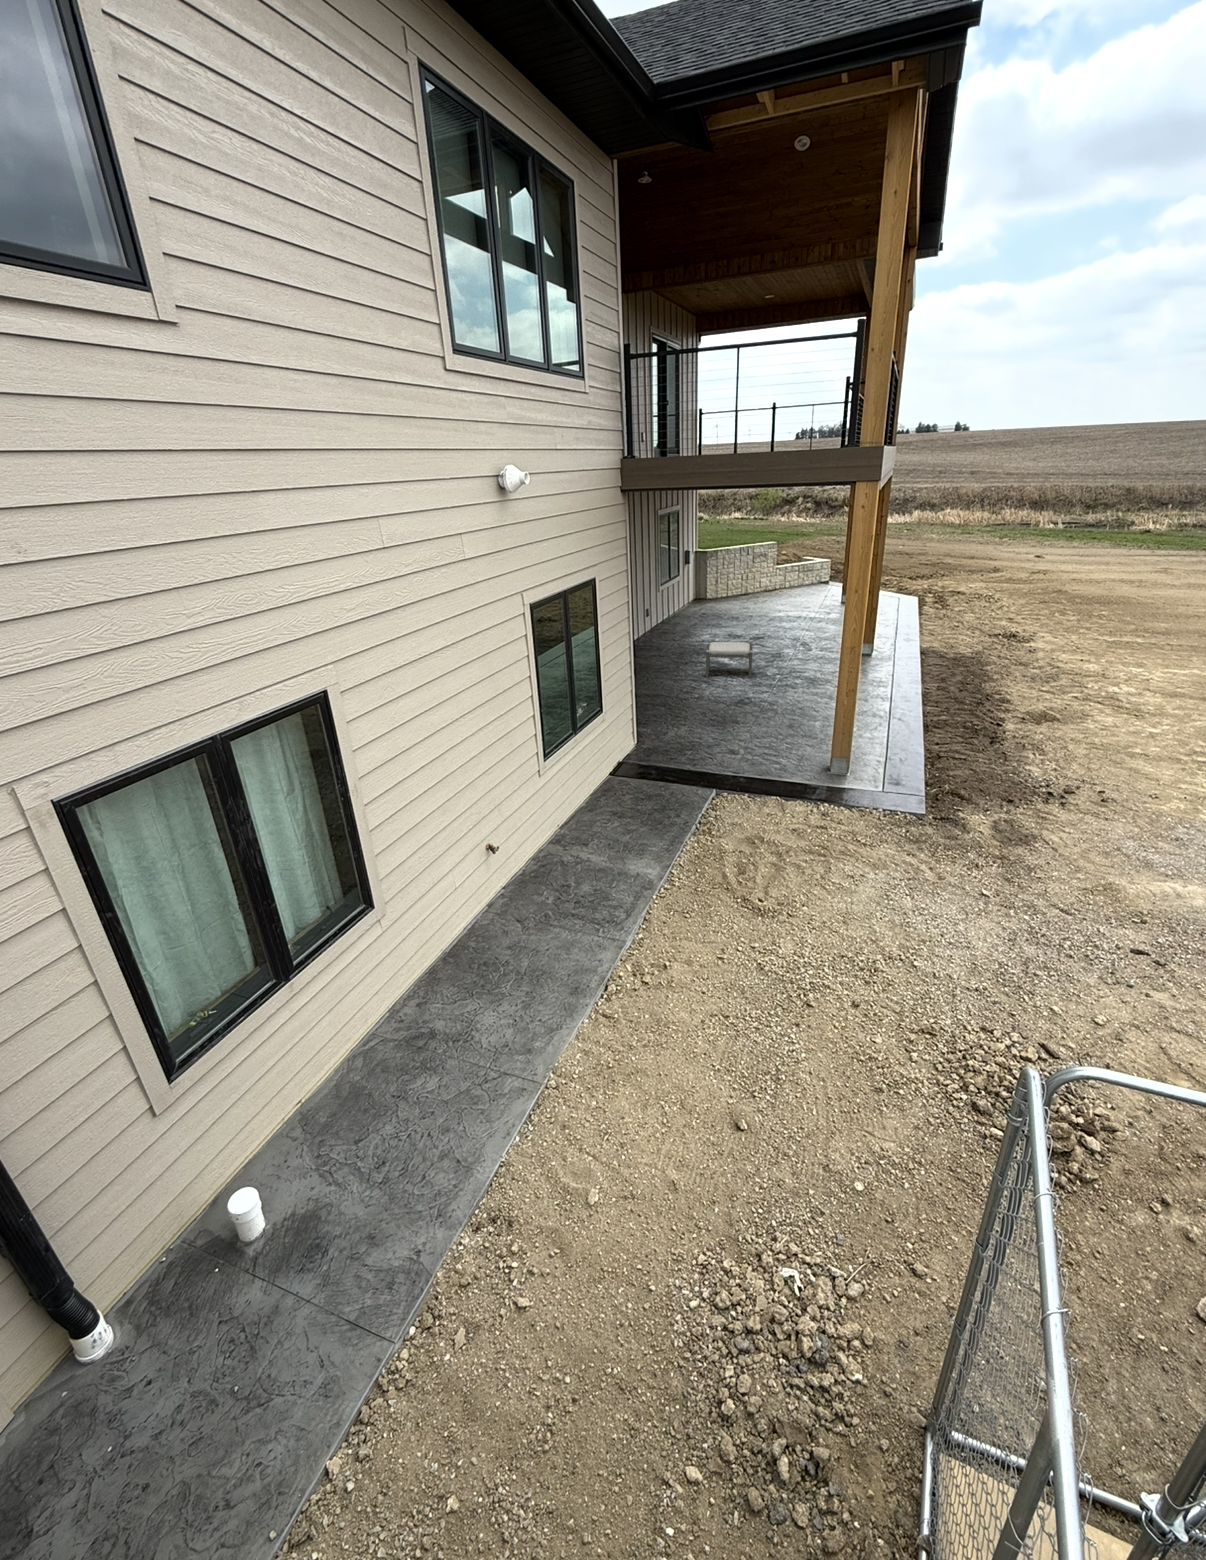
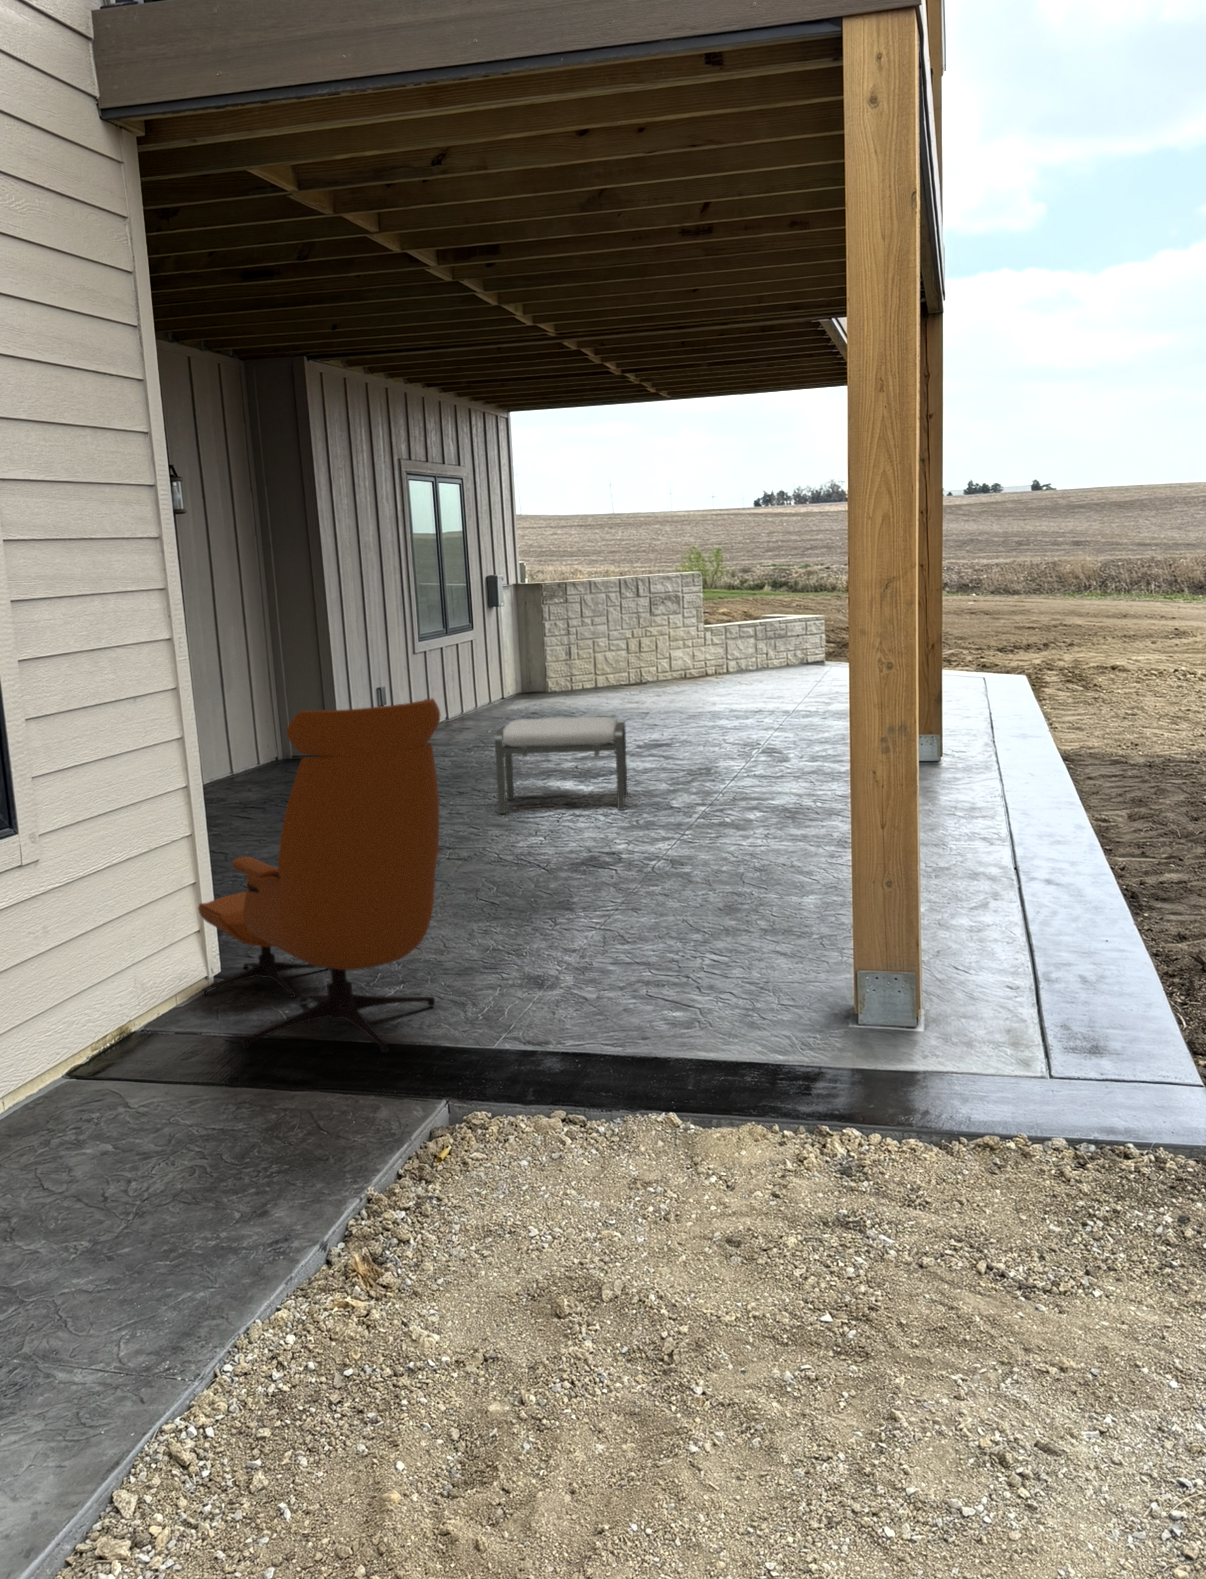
lounge chair: none [636,680,720,774] -> present [198,699,441,1052]

